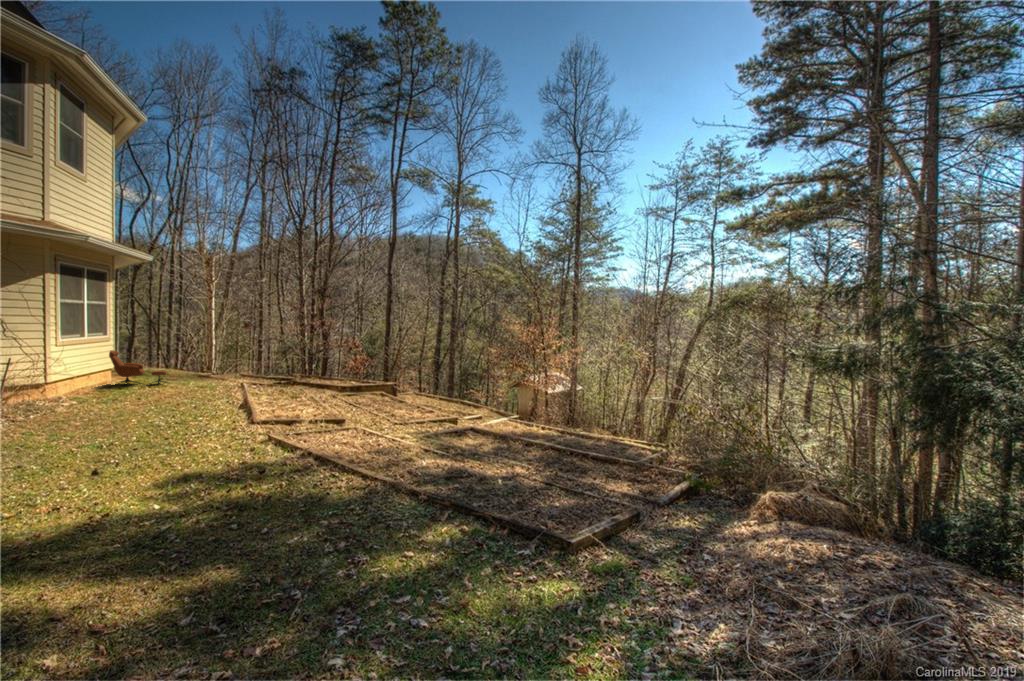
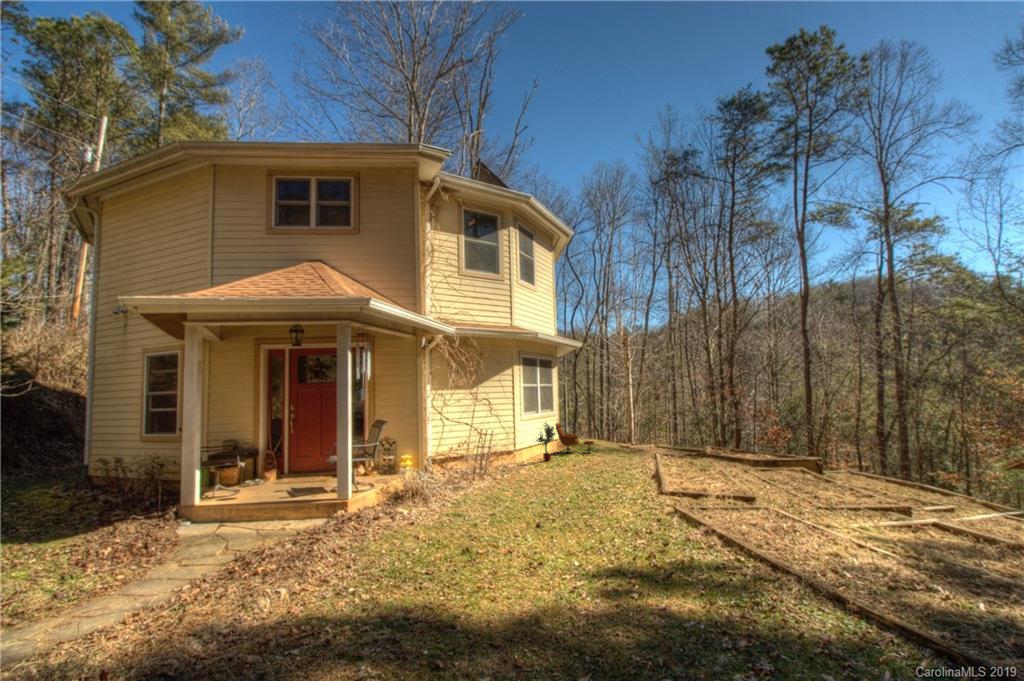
potted tree: none [74,349,111,396] -> present [537,423,555,461]

